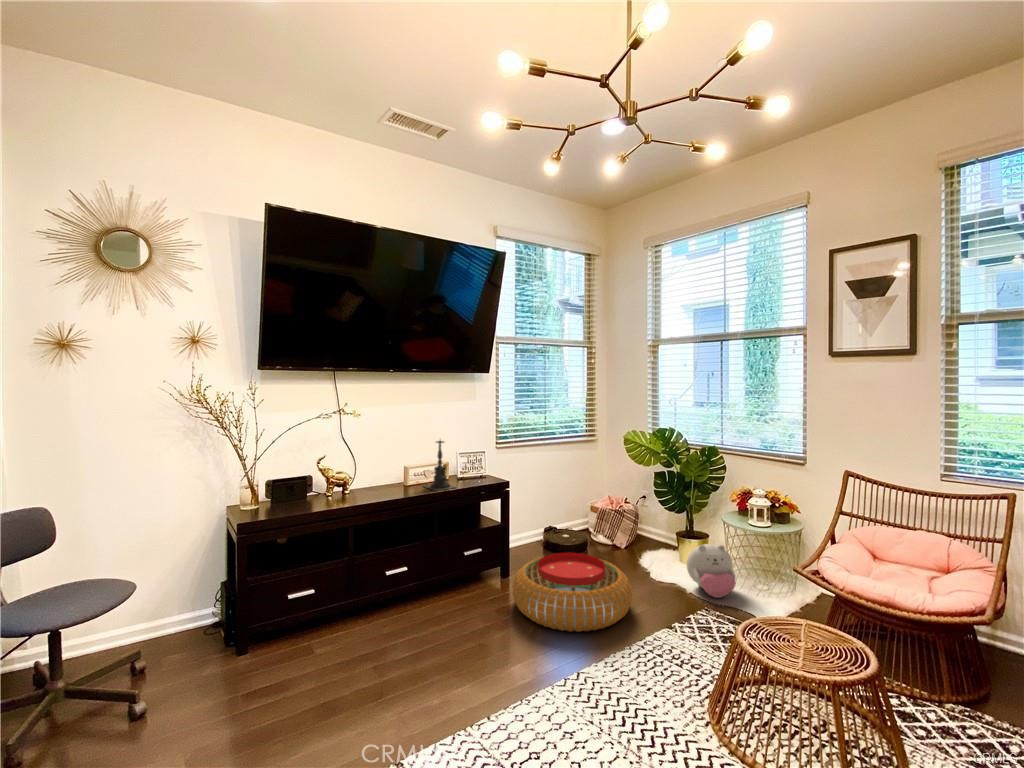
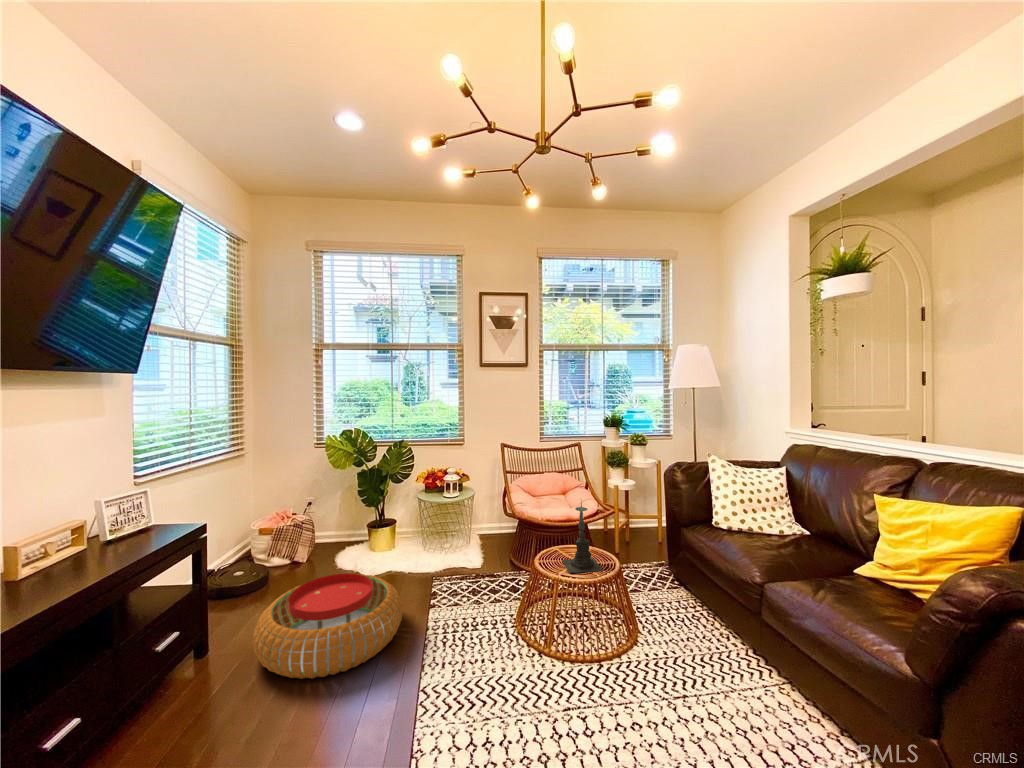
candle holder: present [424,440,455,491] -> present [562,502,603,573]
plush toy: present [687,544,736,598] -> none [401,522,445,568]

